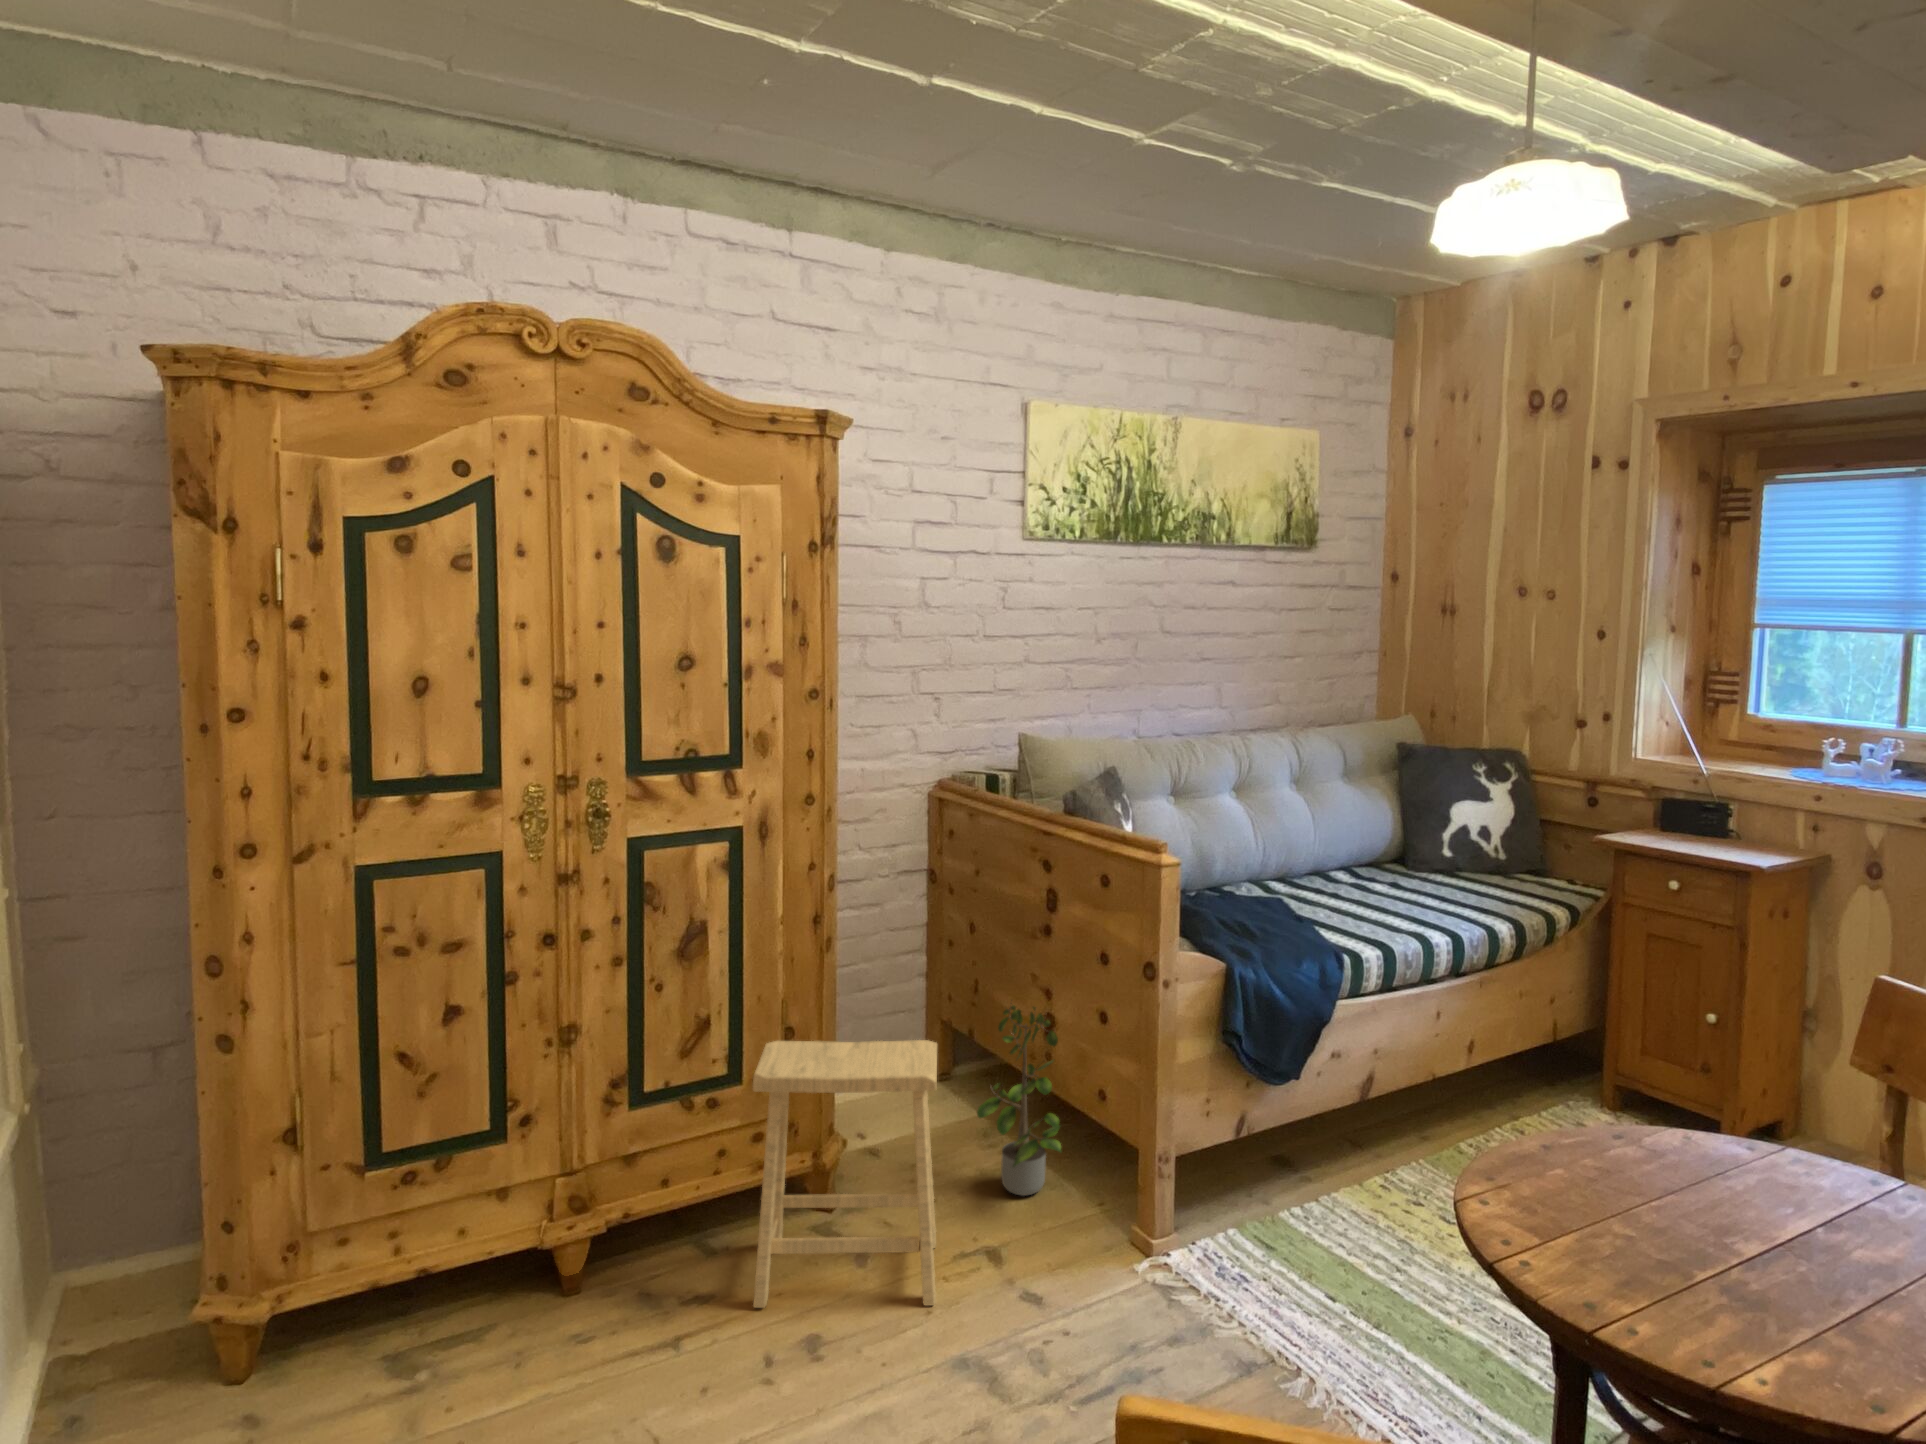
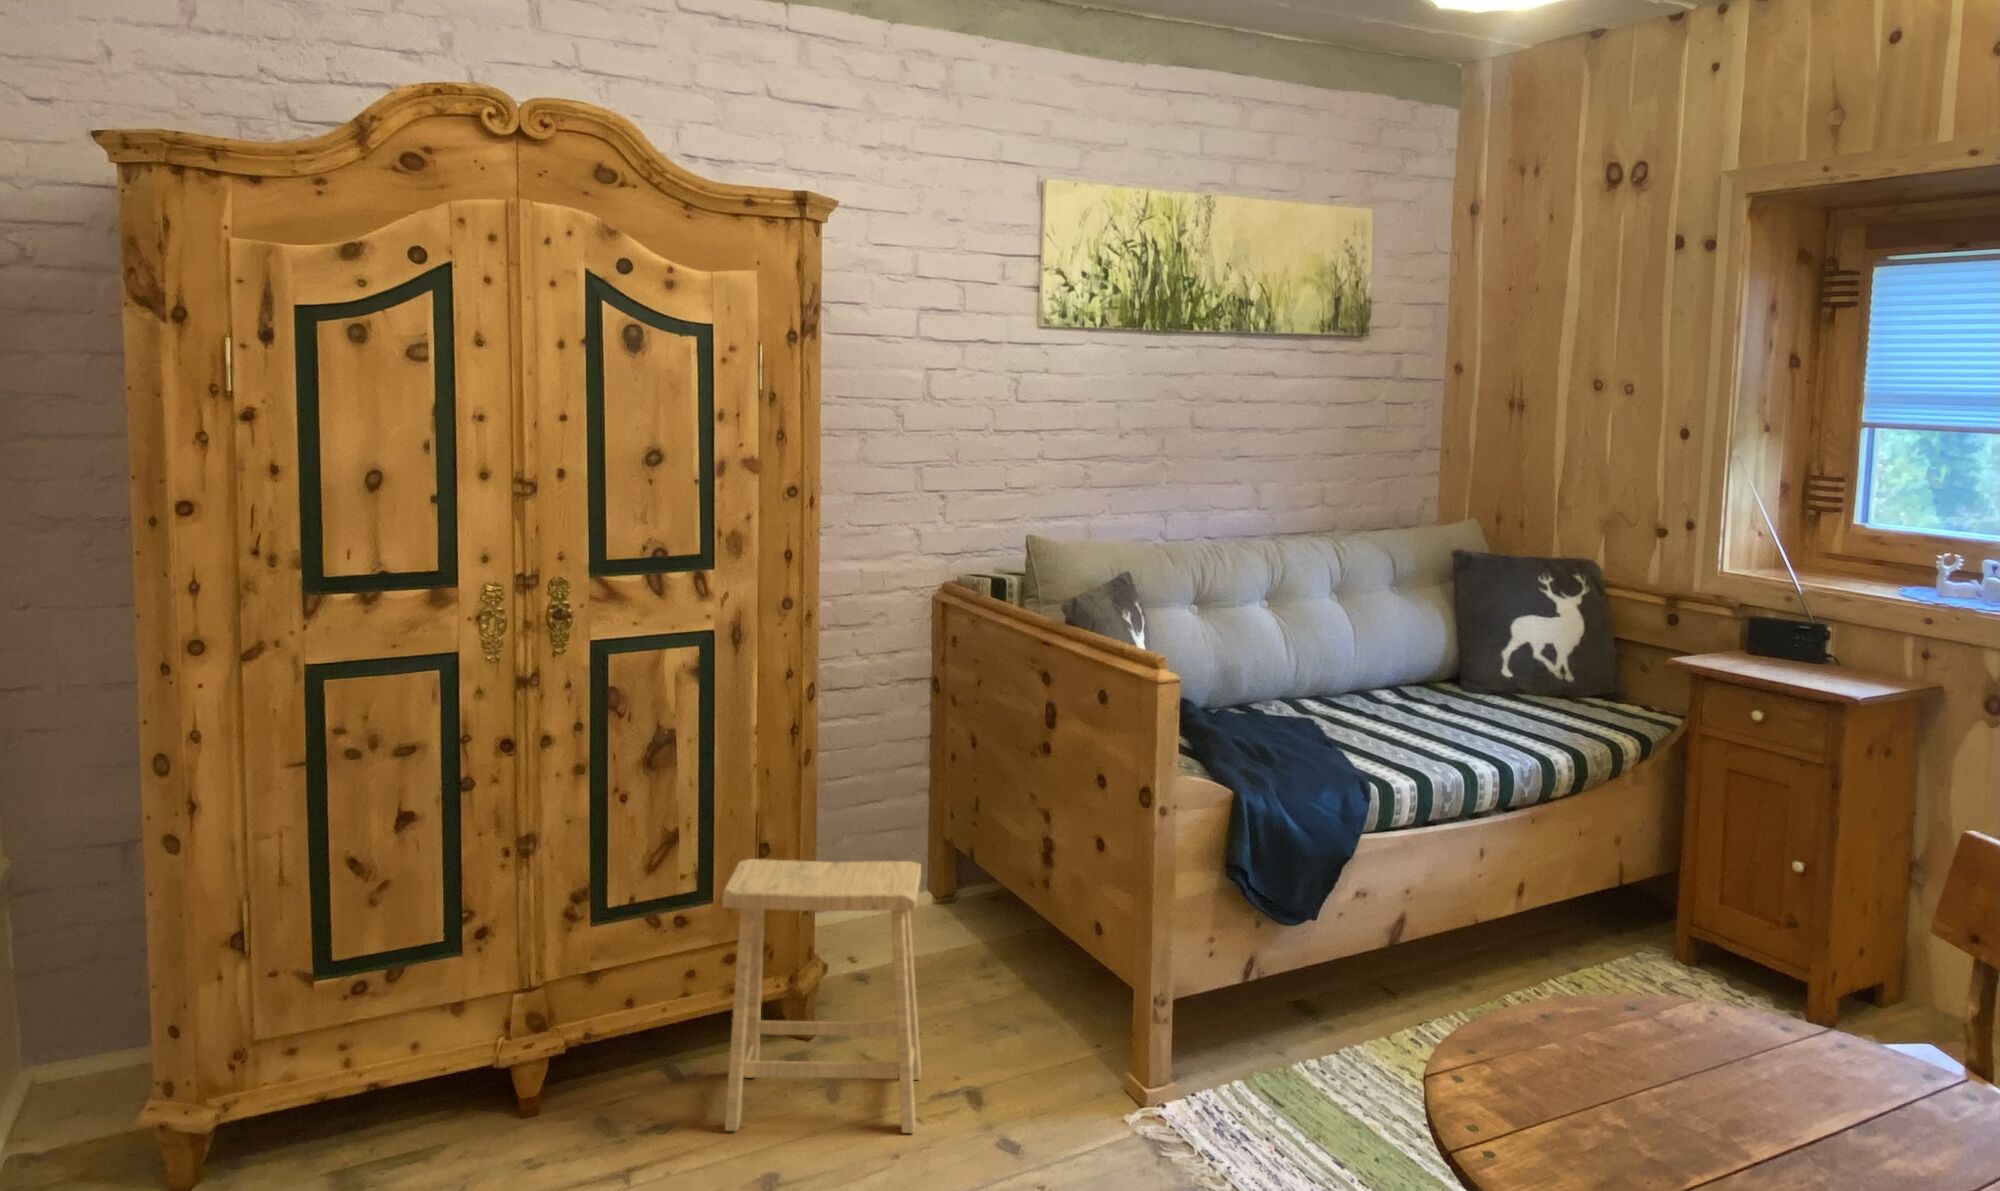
potted plant: present [977,1000,1061,1196] -> none [970,825,1061,1032]

